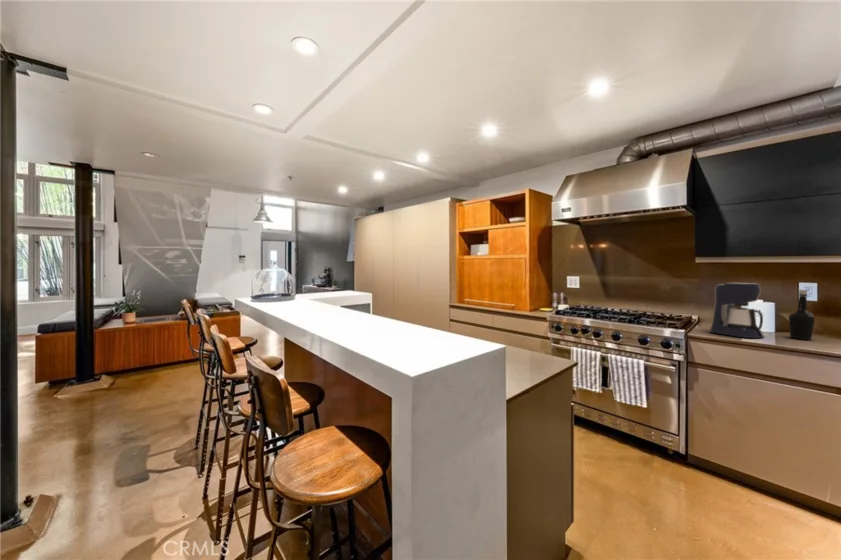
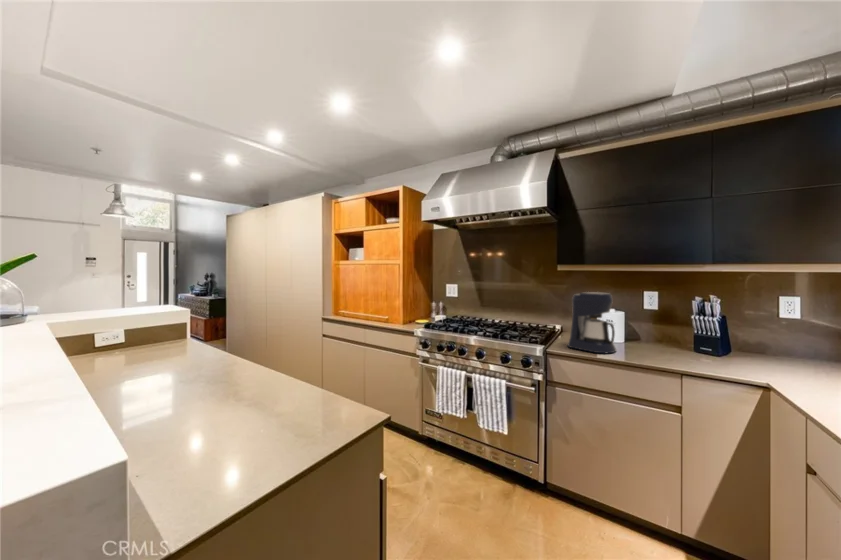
bottle: present [789,290,815,340] -> none [638,300,660,353]

